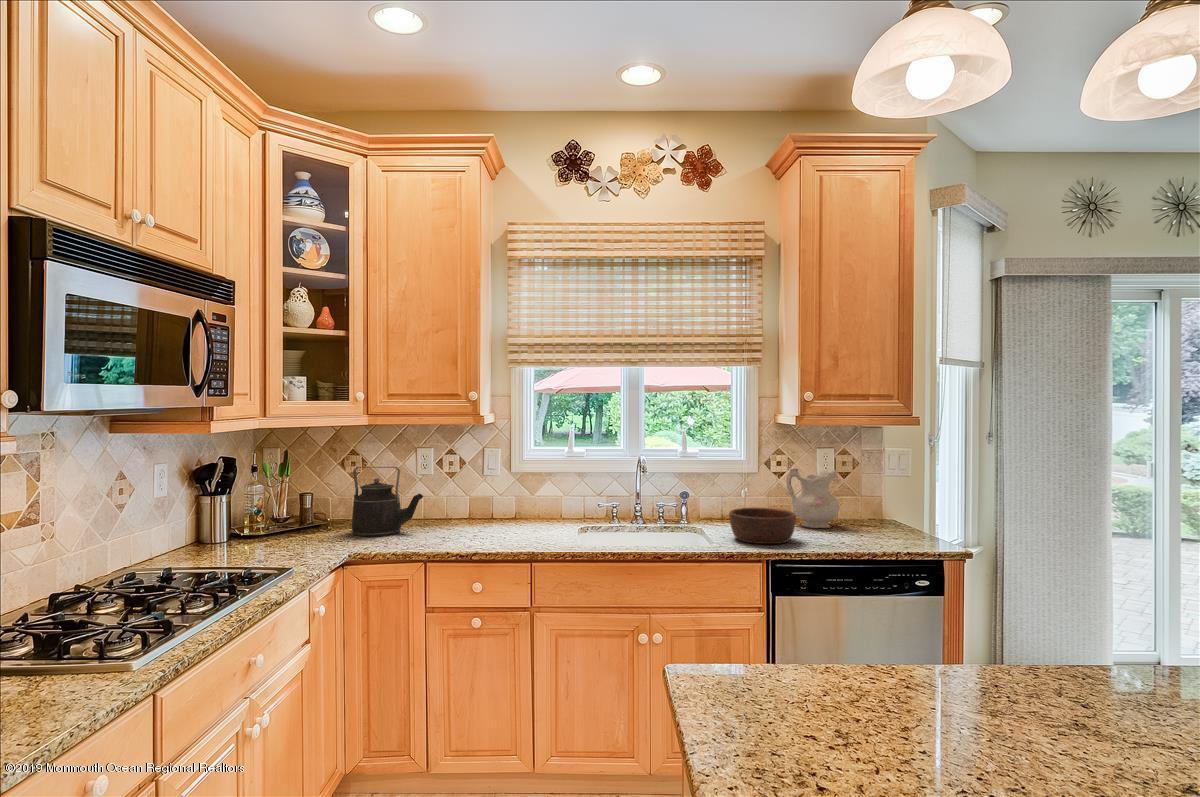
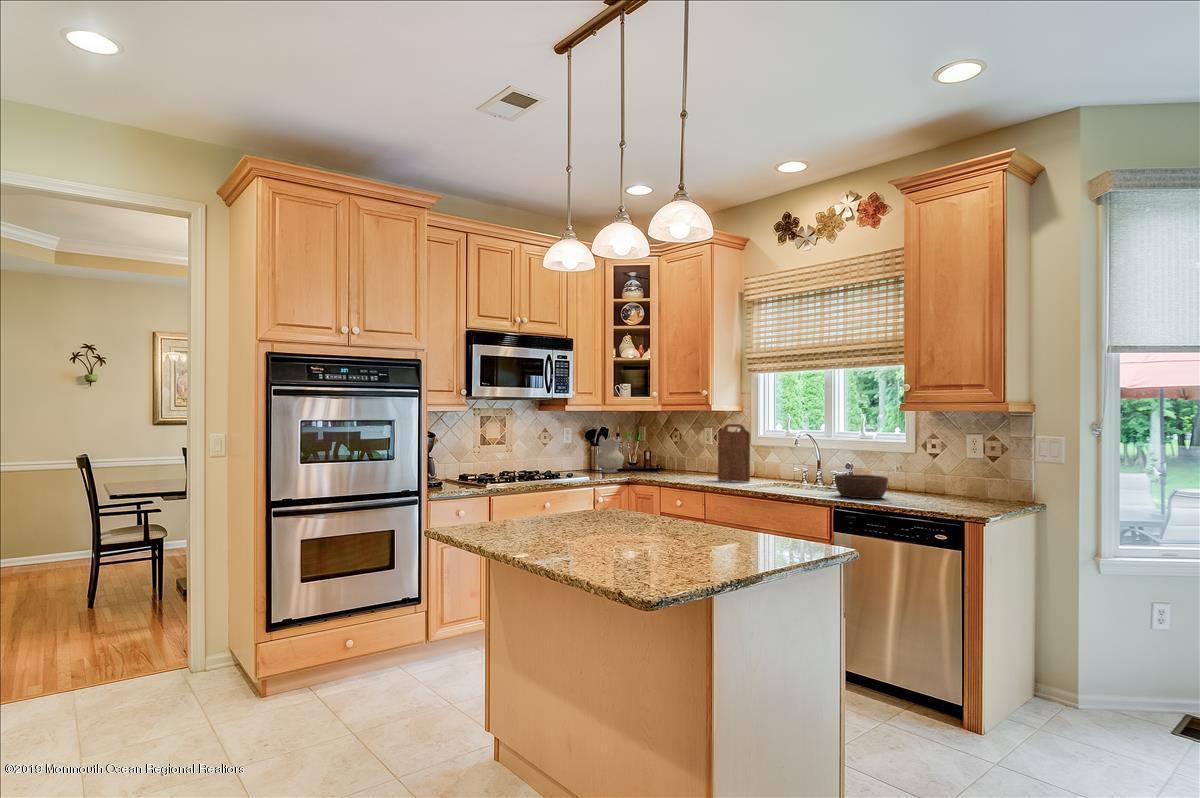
cutting board: none [507,446,558,537] -> present [718,424,750,482]
kettle: present [352,467,423,537] -> none [653,435,687,474]
ceramic pitcher: present [786,469,839,528] -> present [596,436,624,473]

